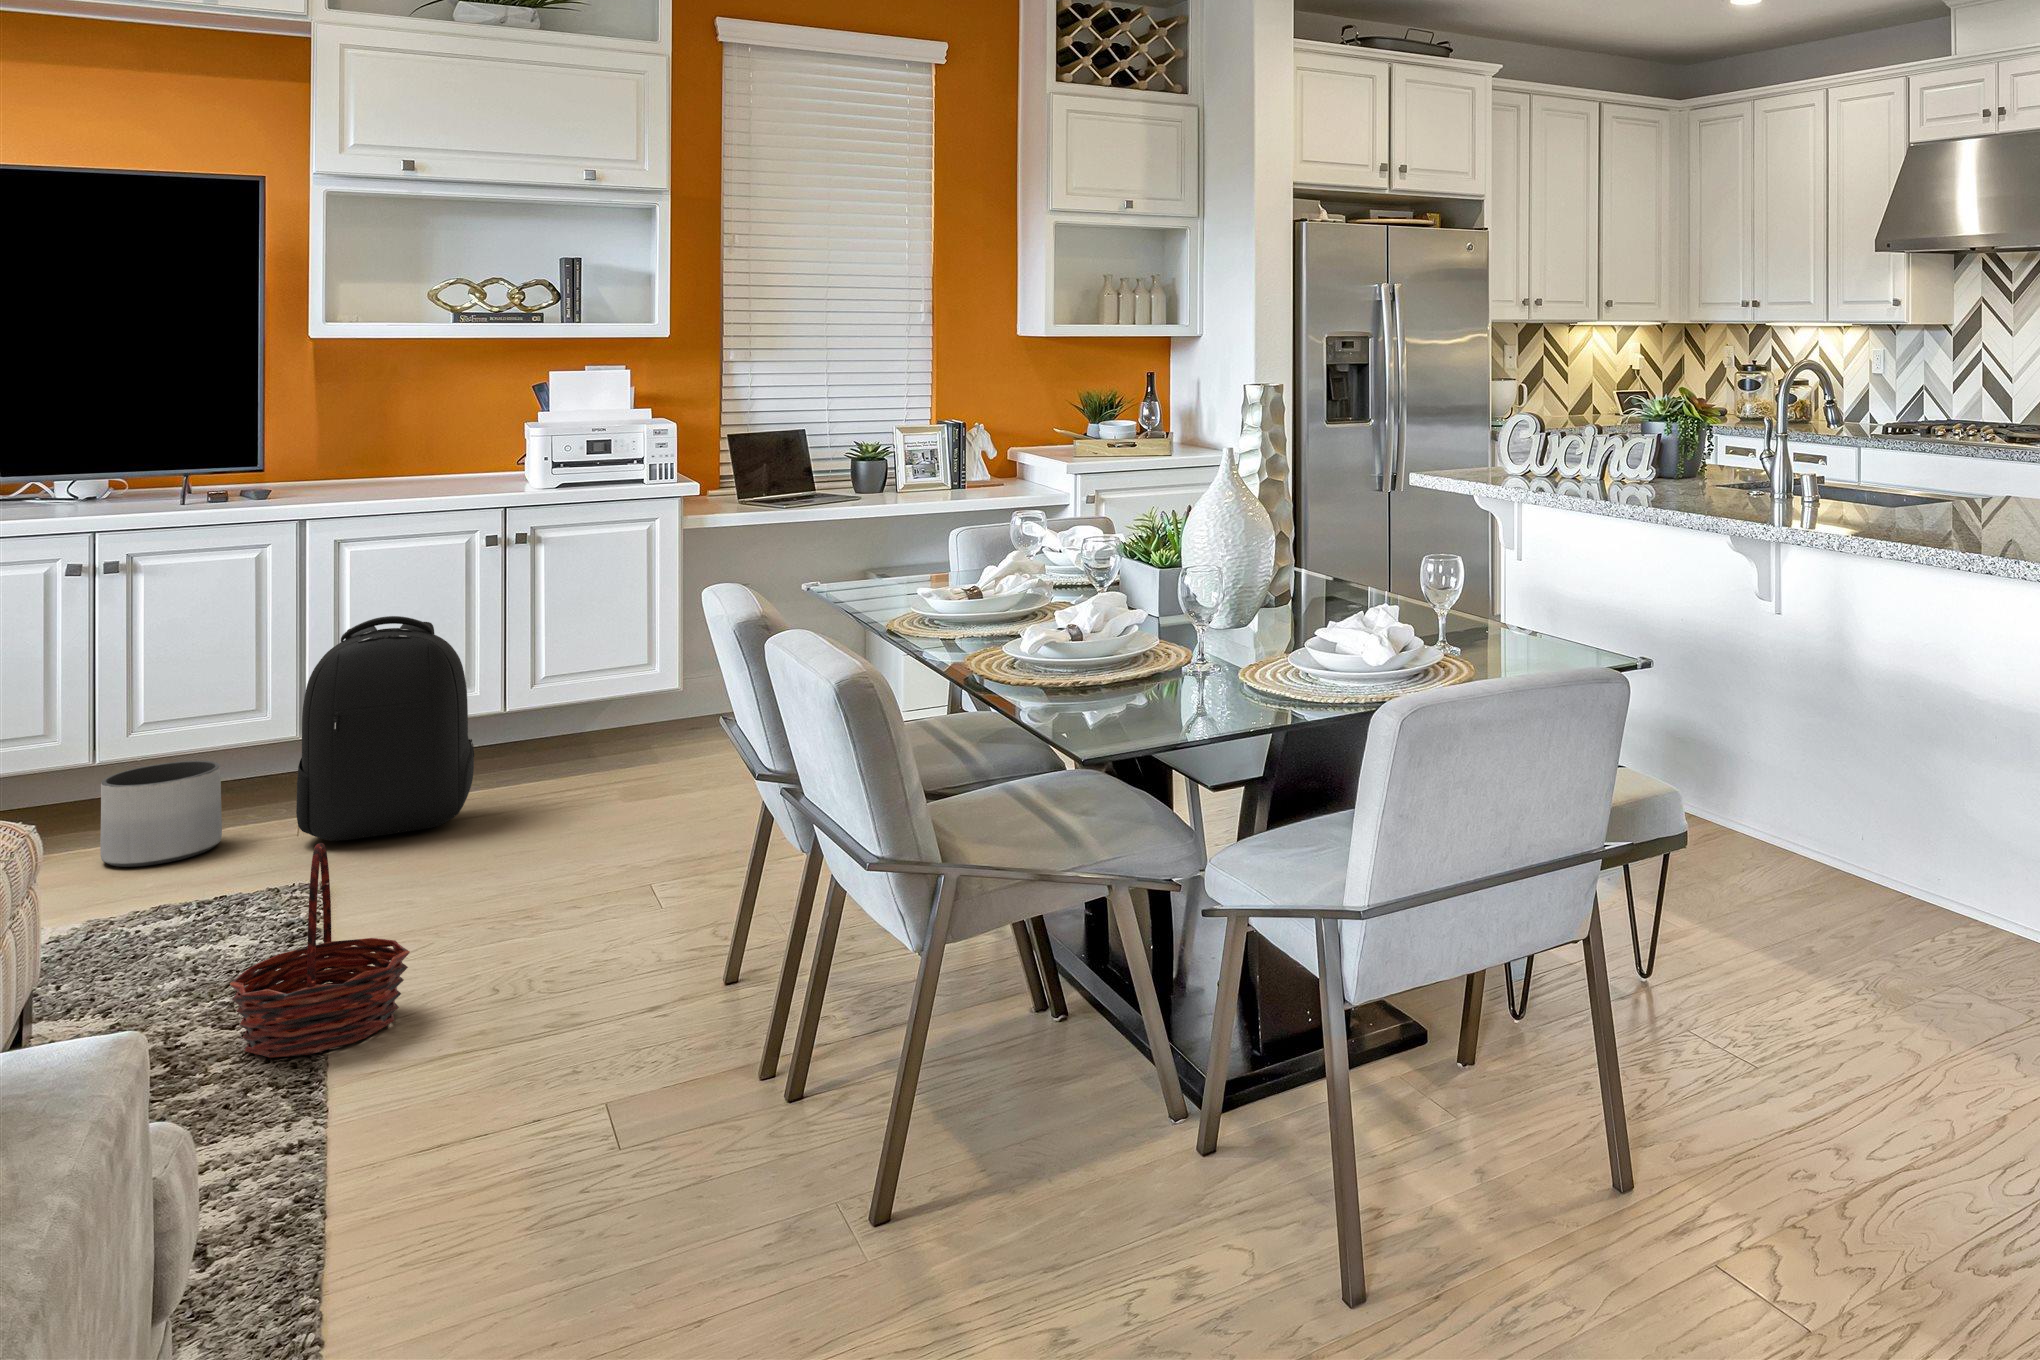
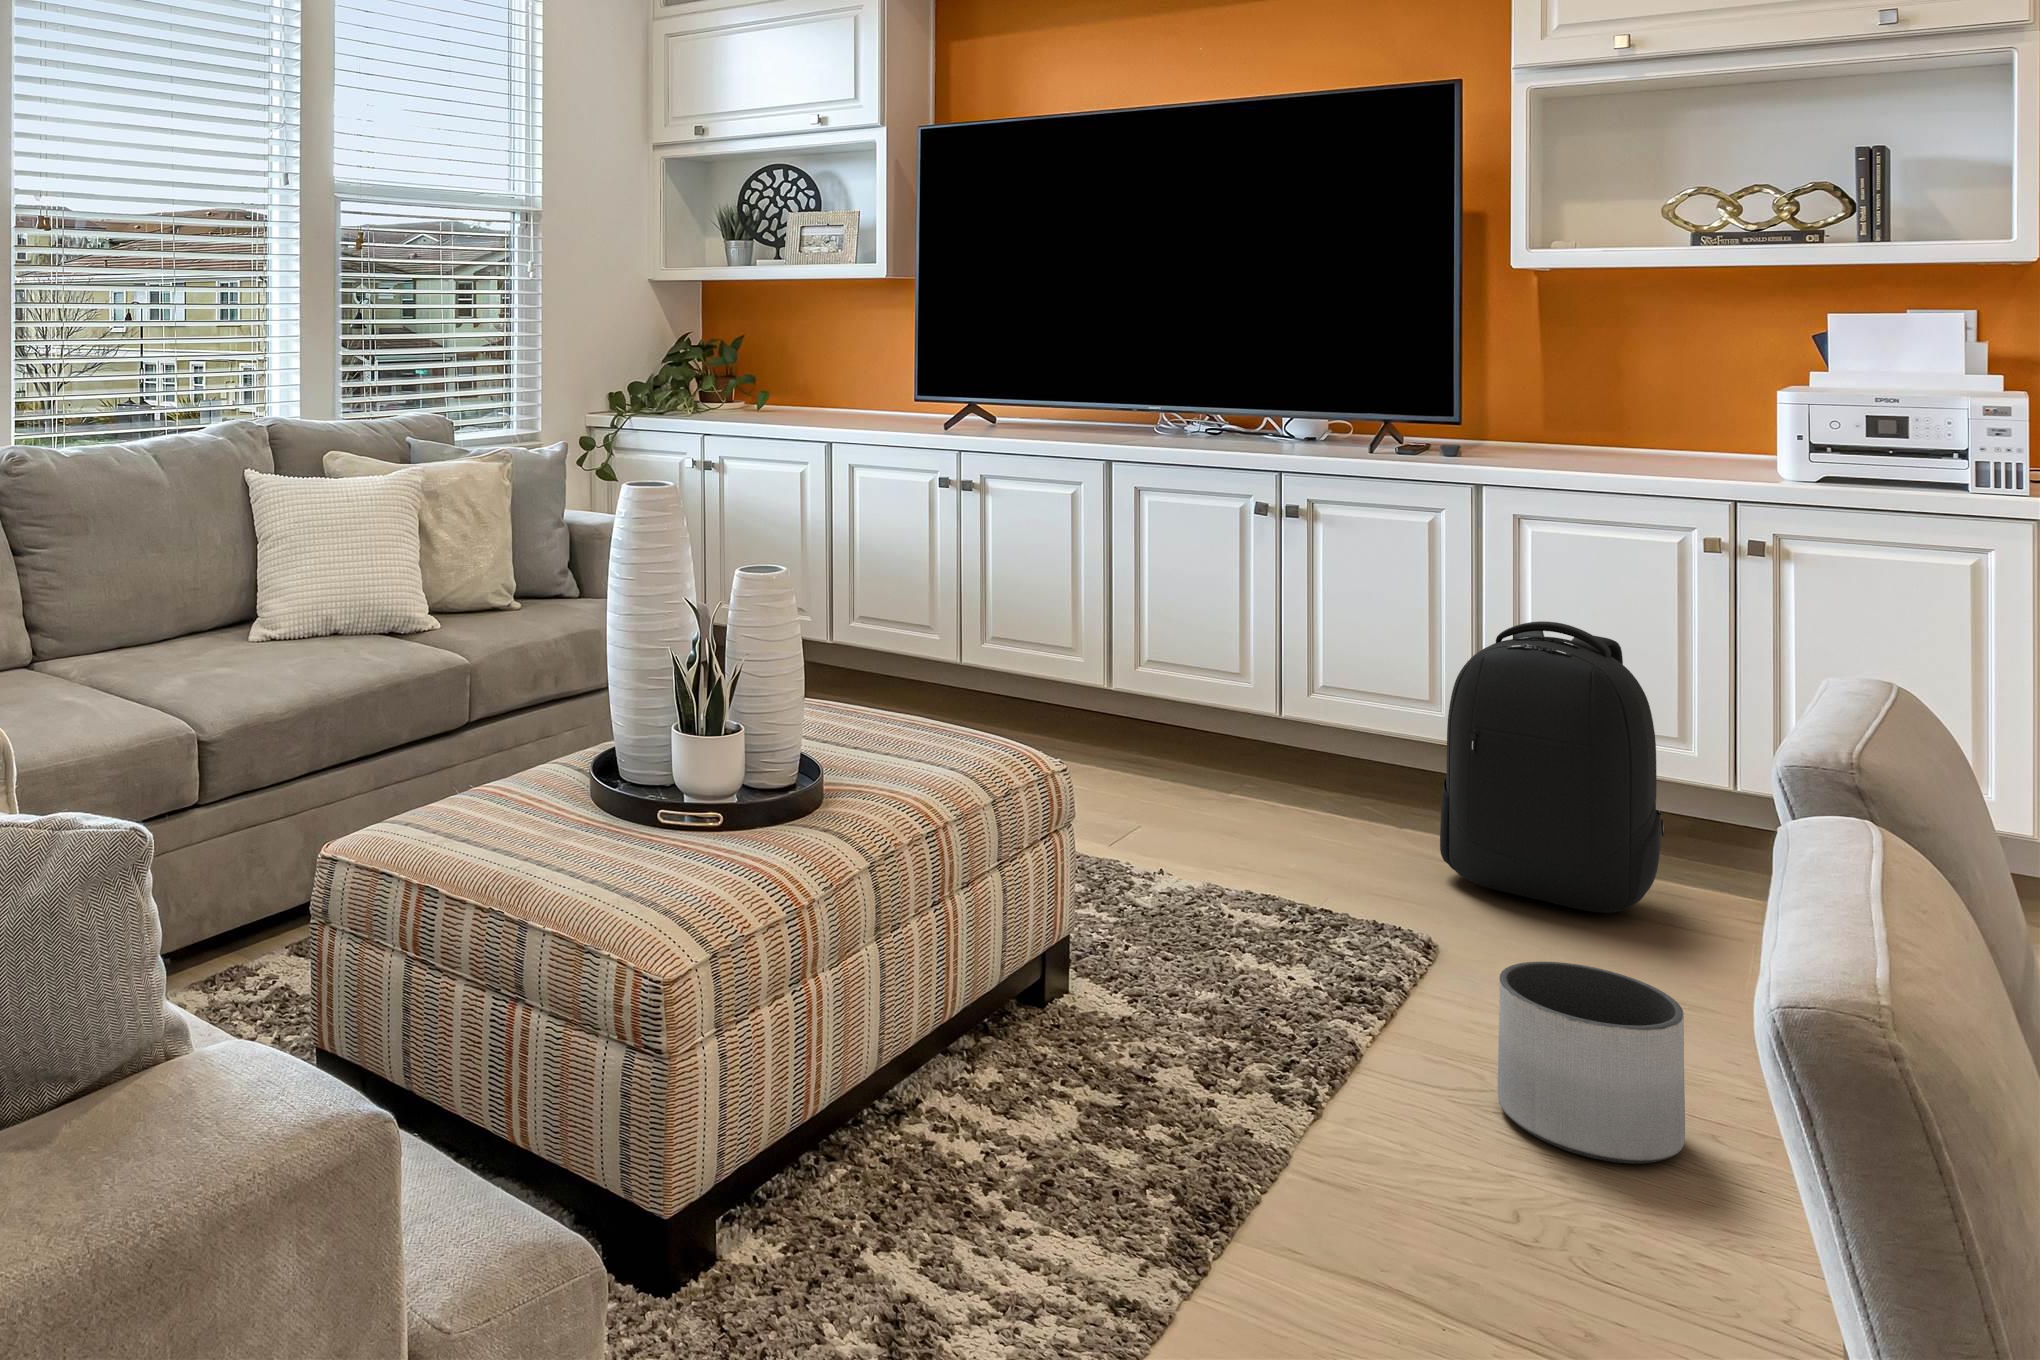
planter: present [100,761,222,867] -> present [1497,962,1685,1164]
basket: present [230,843,410,1058] -> none [1183,907,1384,1191]

